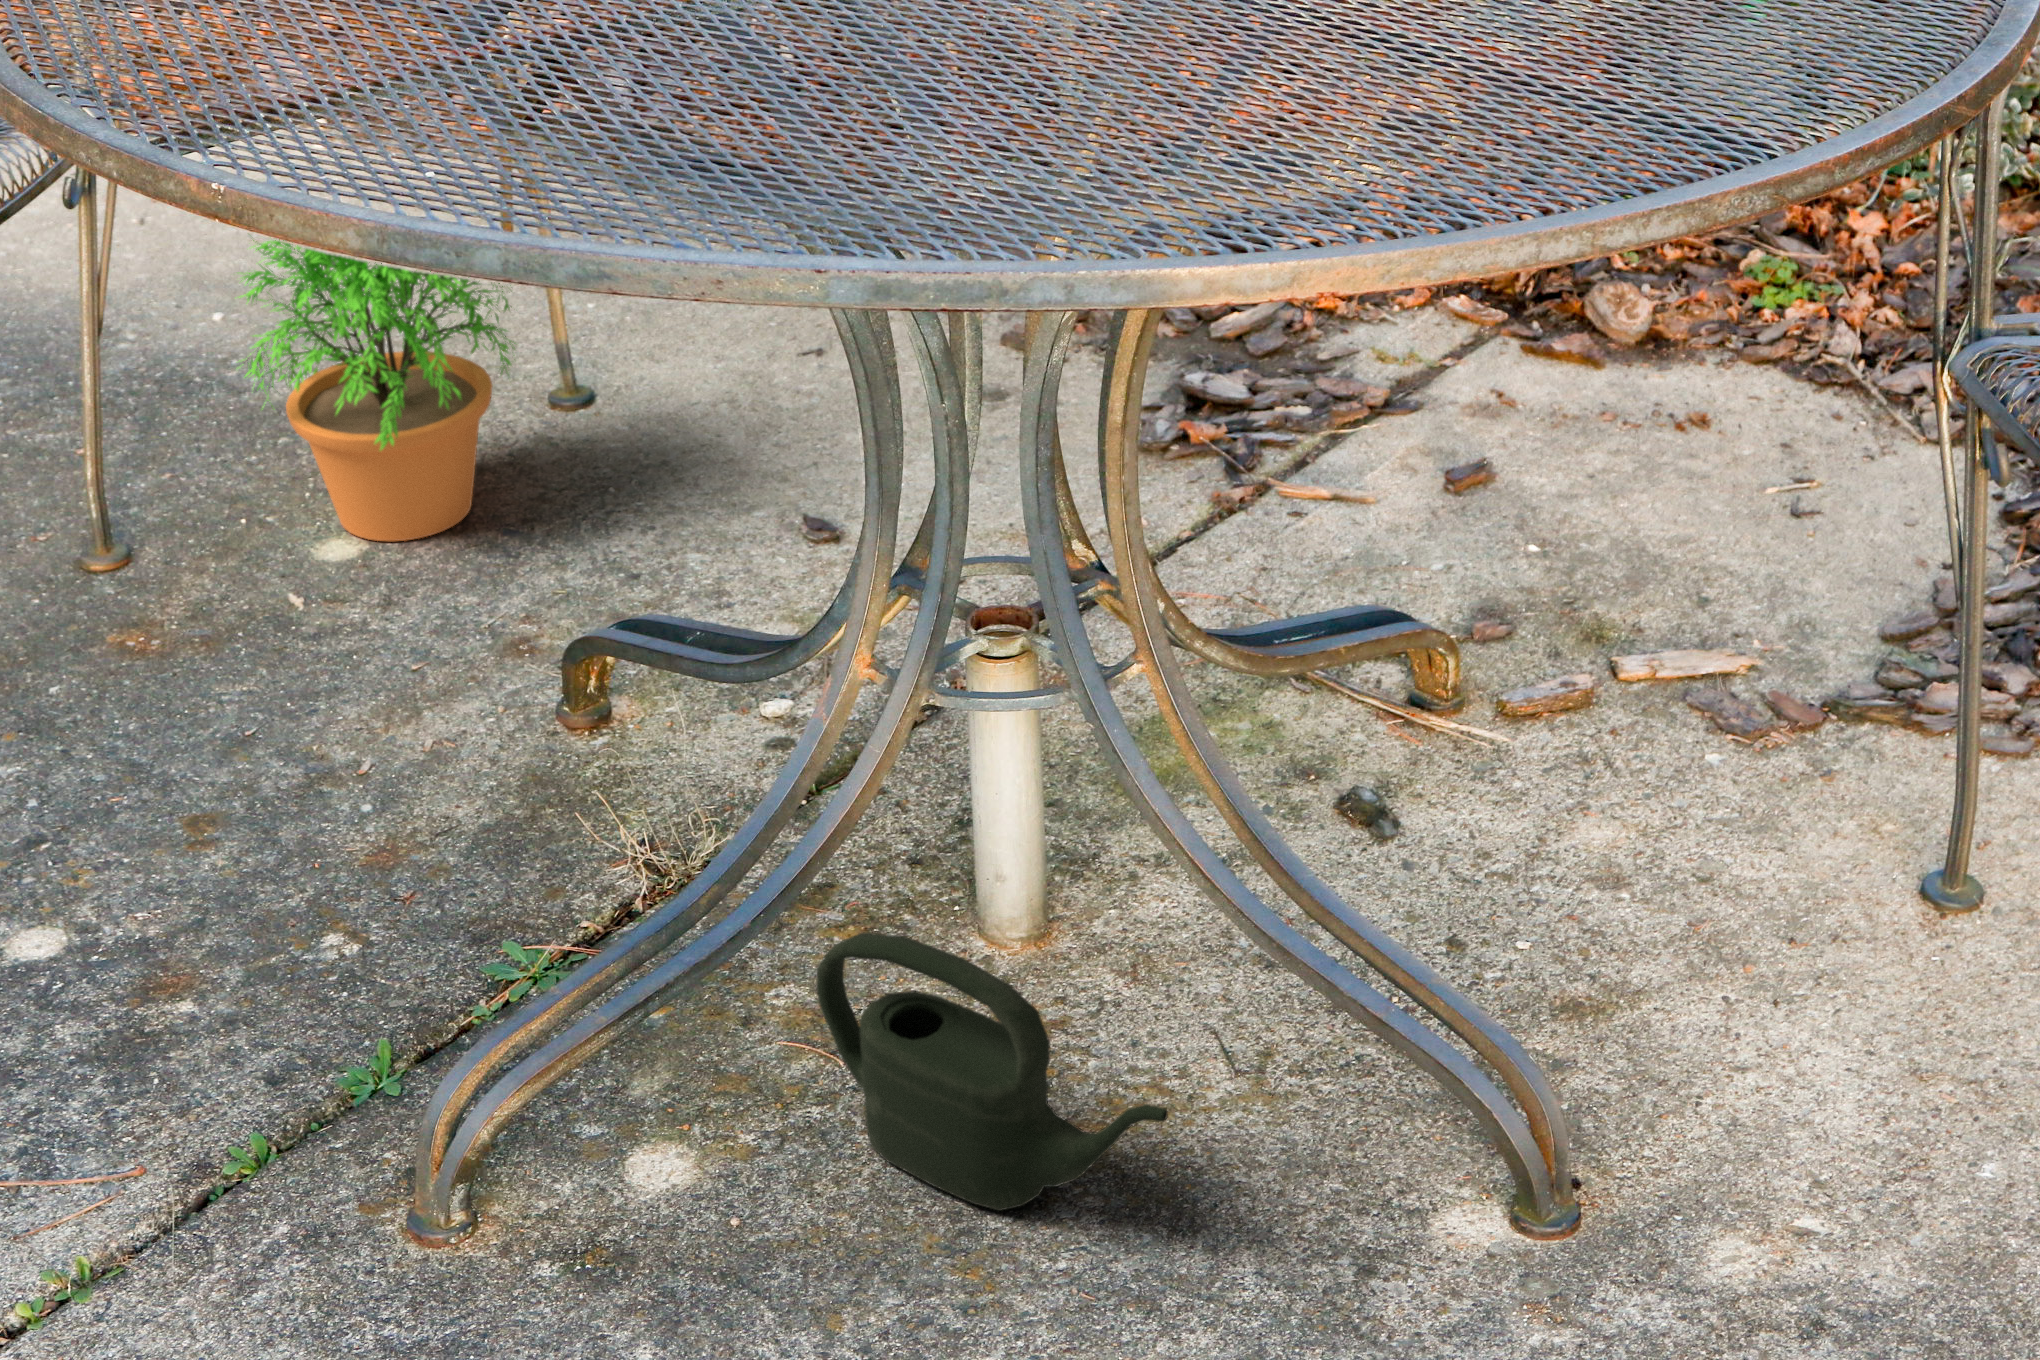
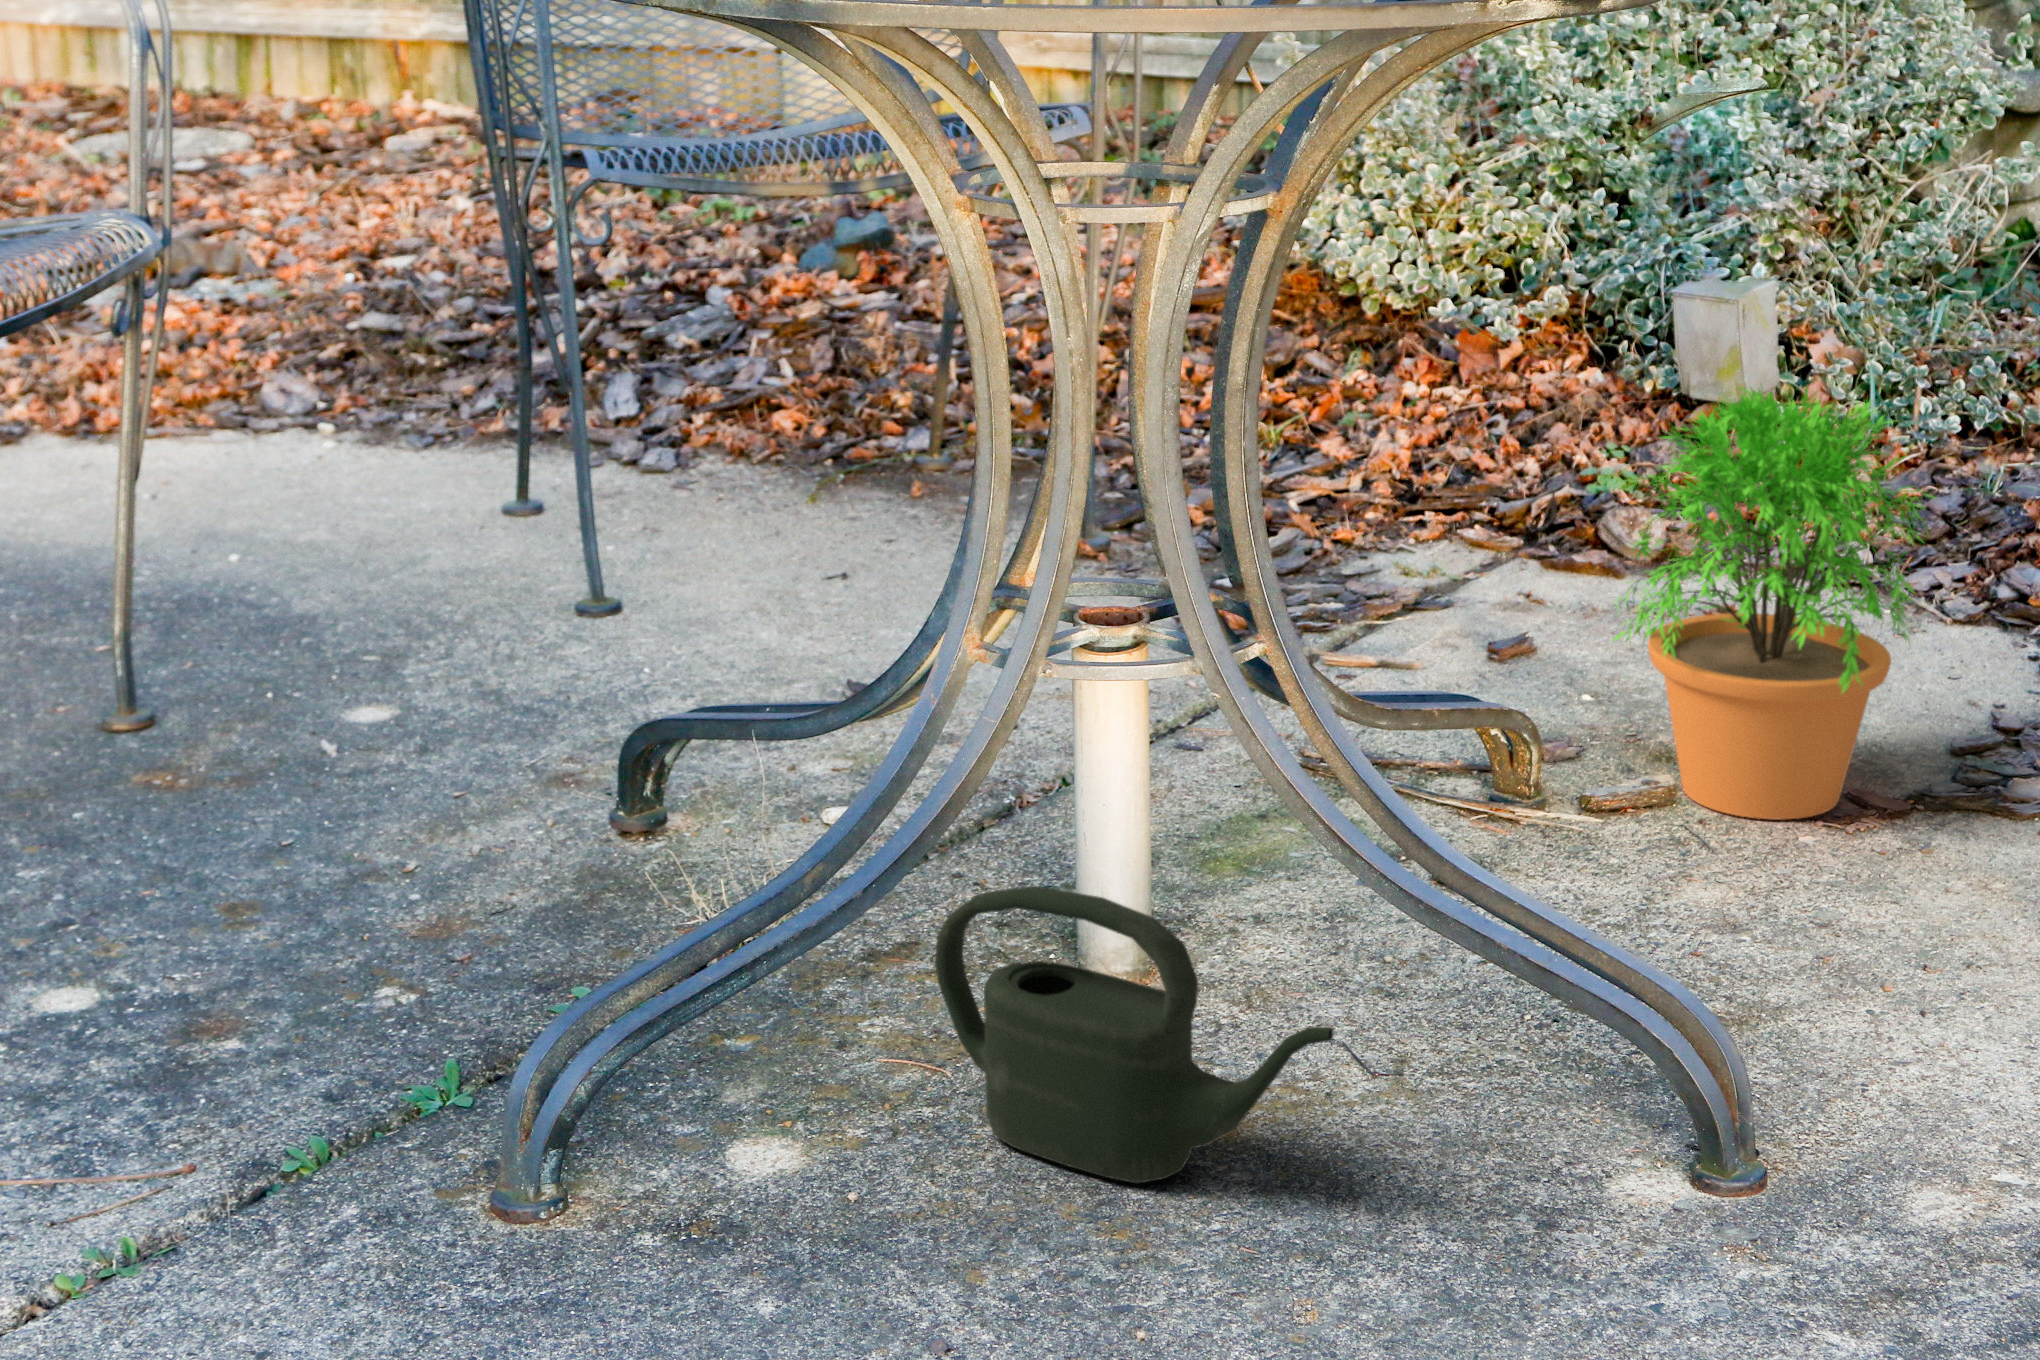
potted plant: present [240,239,515,541] -> present [1614,387,1933,820]

